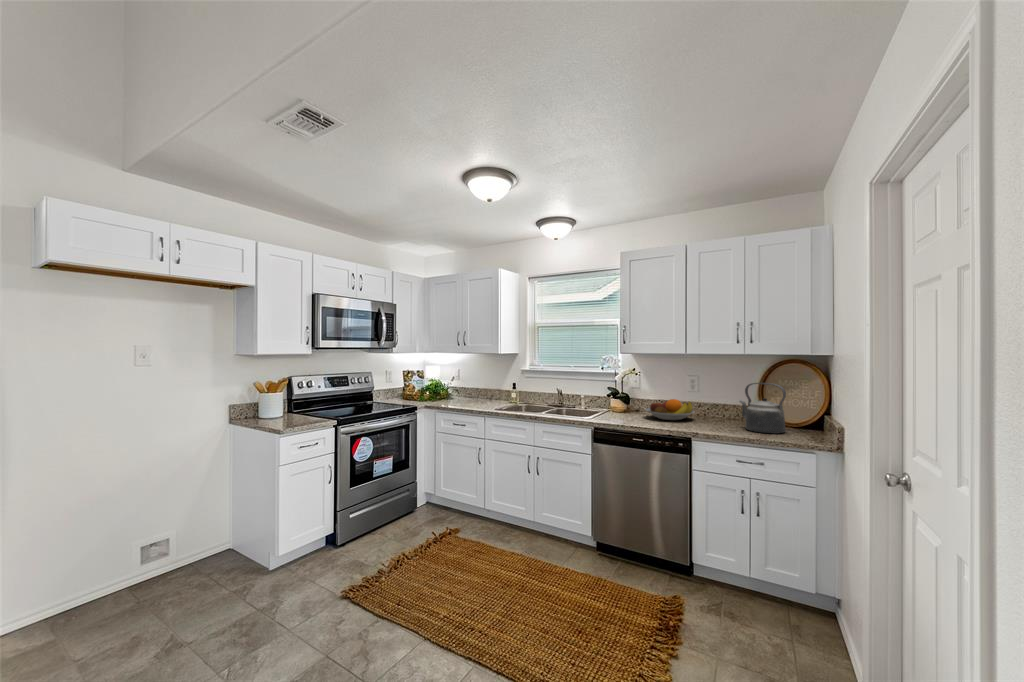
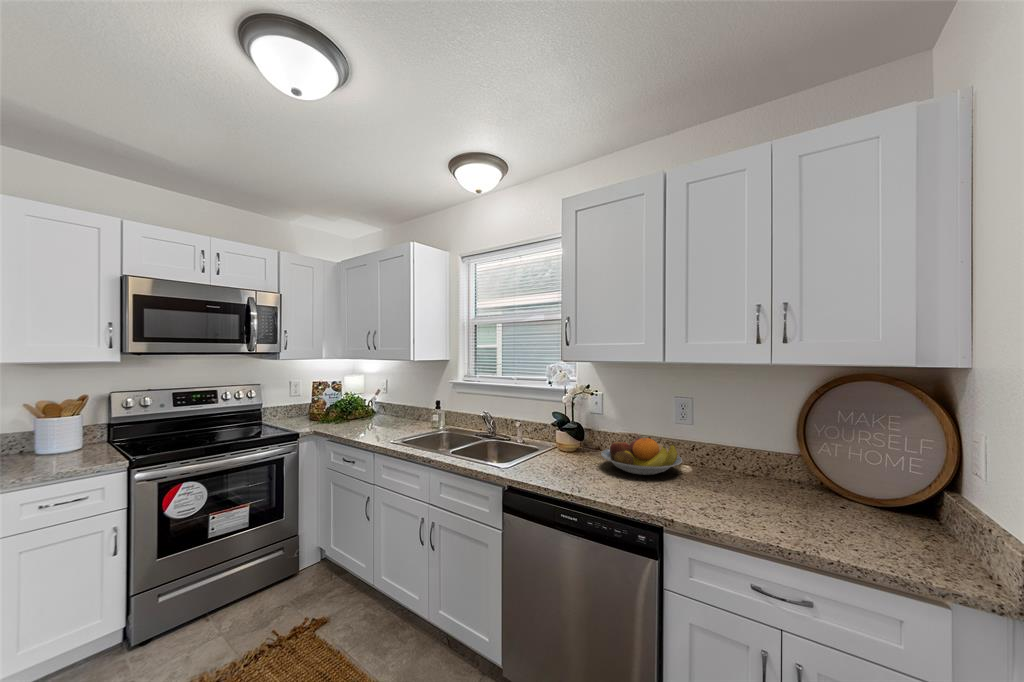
kettle: present [739,383,786,434] -> none [759,421,857,530]

